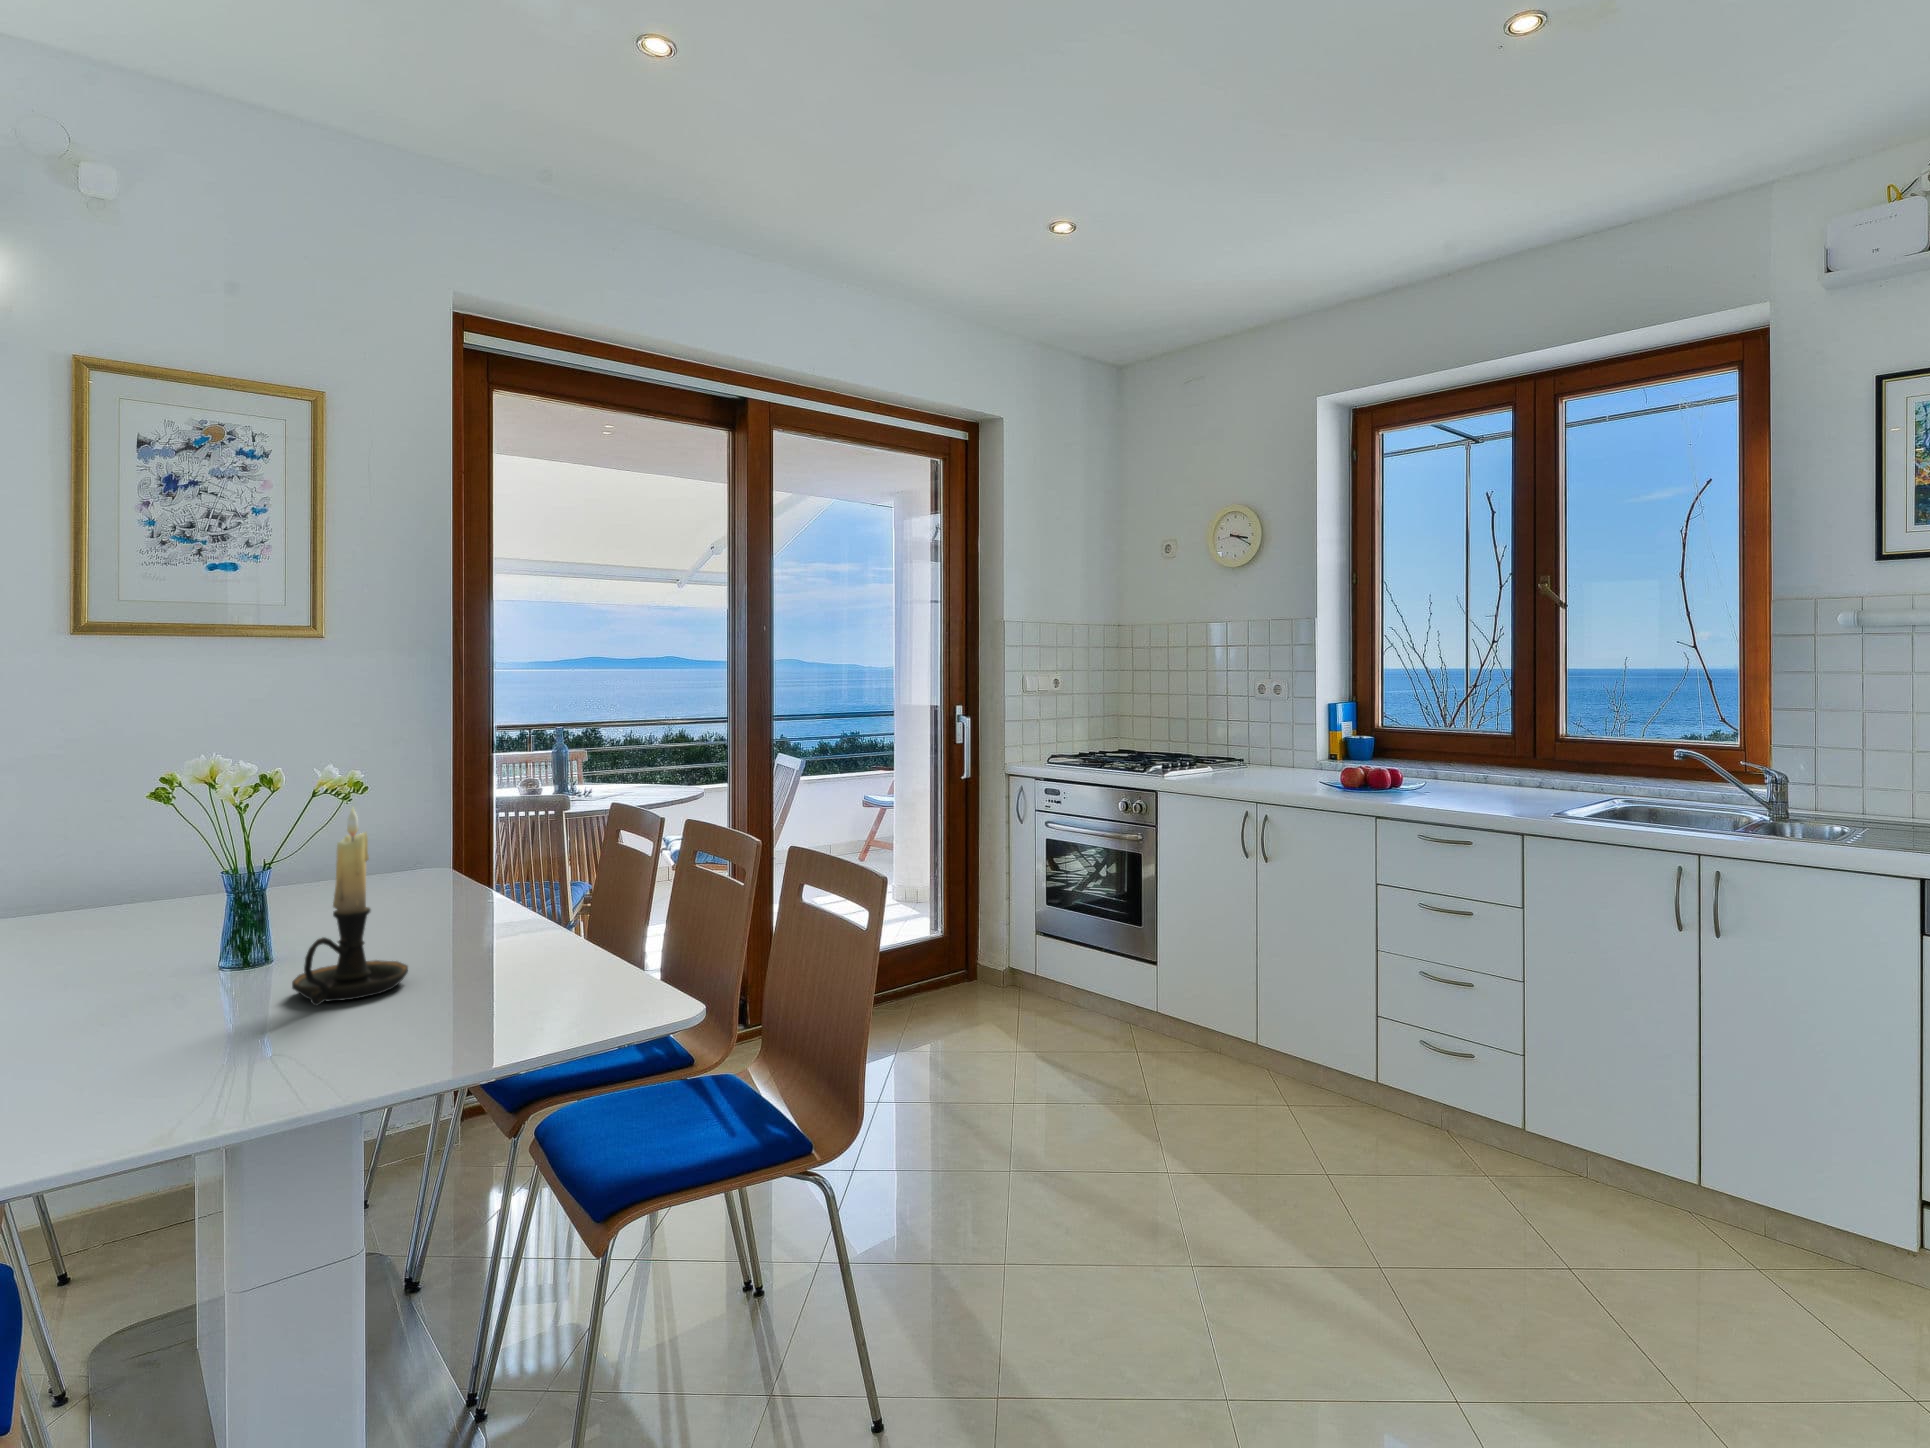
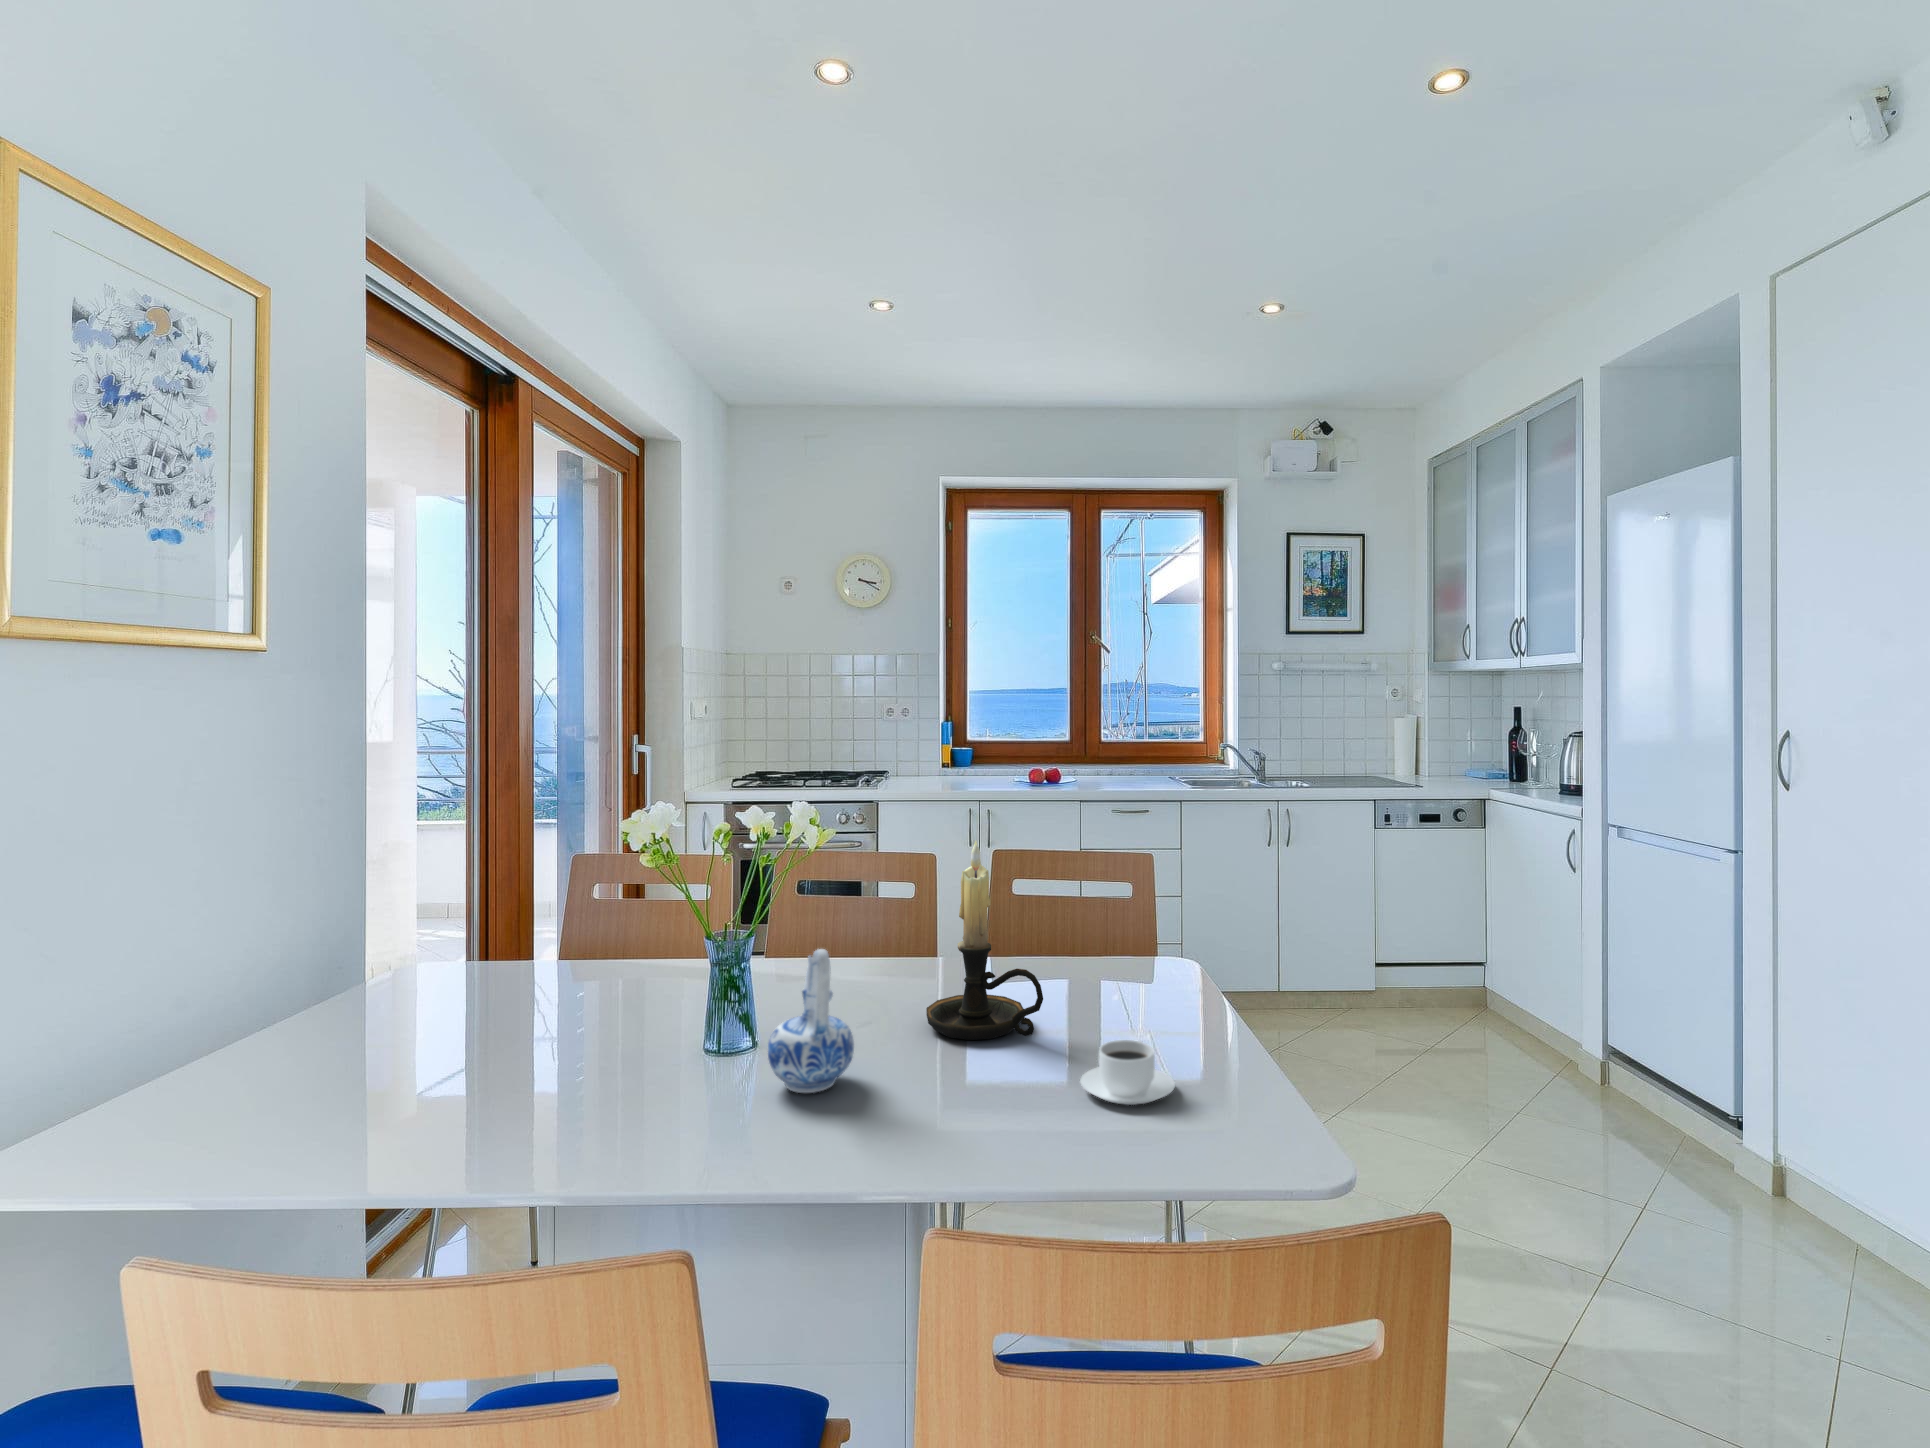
ceramic pitcher: none [115,873,206,992] -> present [768,949,854,1093]
coffee cup: none [99,1013,224,1077] -> present [1080,1040,1175,1105]

